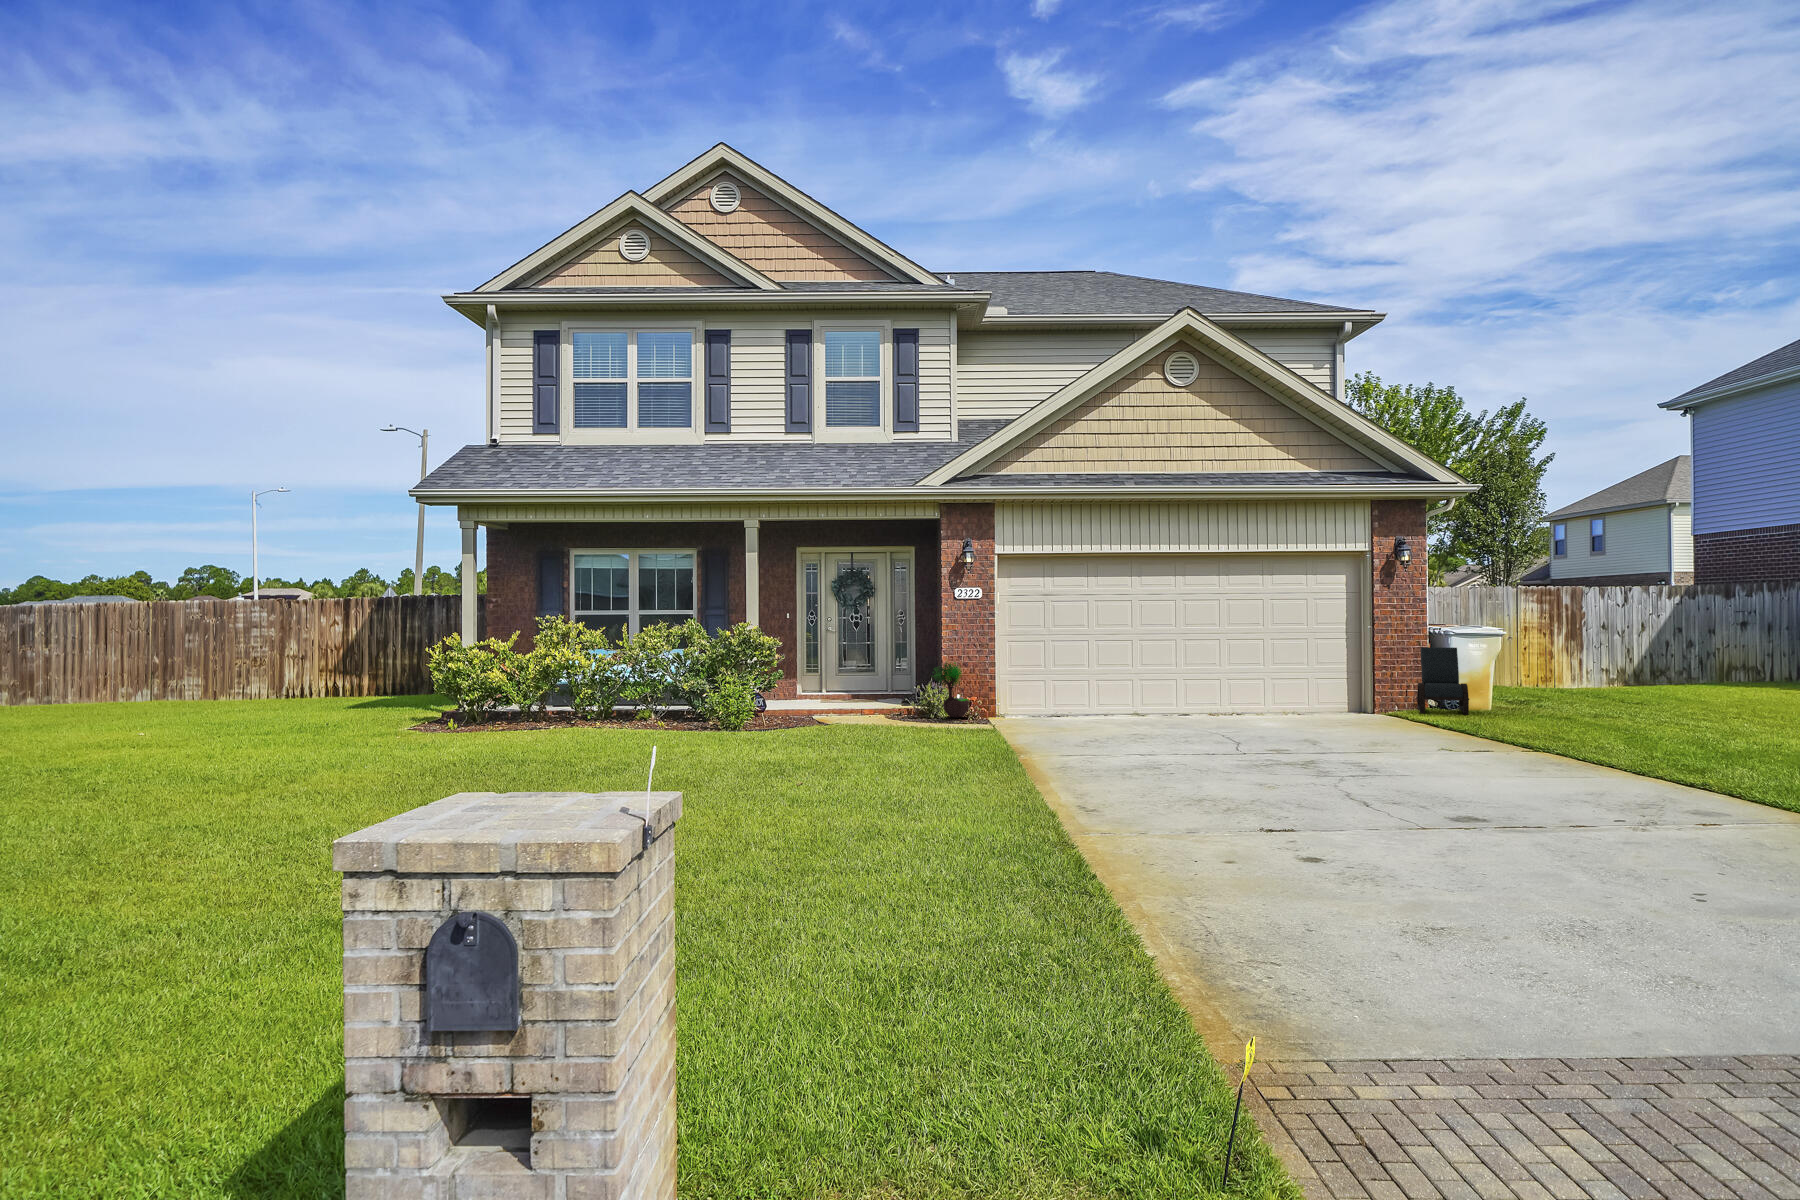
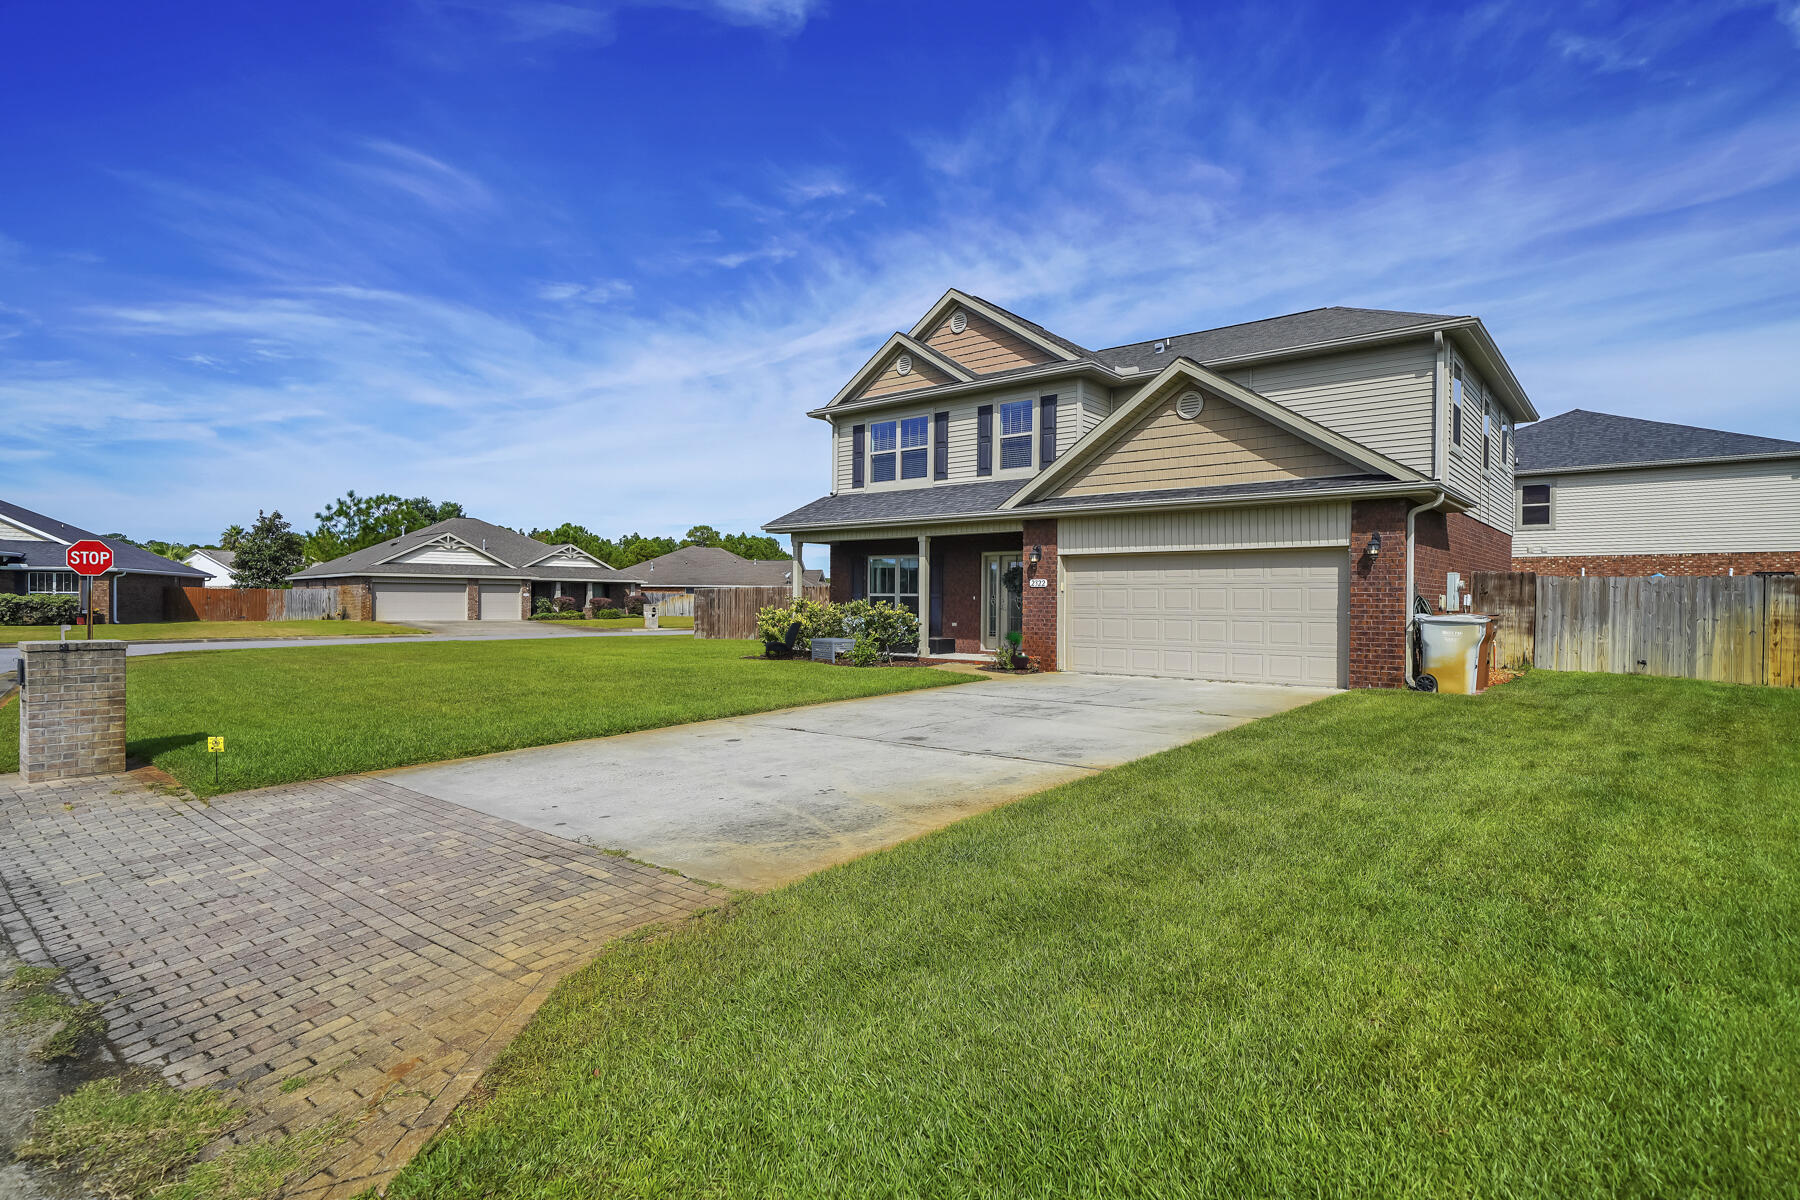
lounge chair: present [1417,647,1469,715] -> present [766,622,801,660]
storage bench: none [556,688,657,732] -> present [810,638,856,663]

